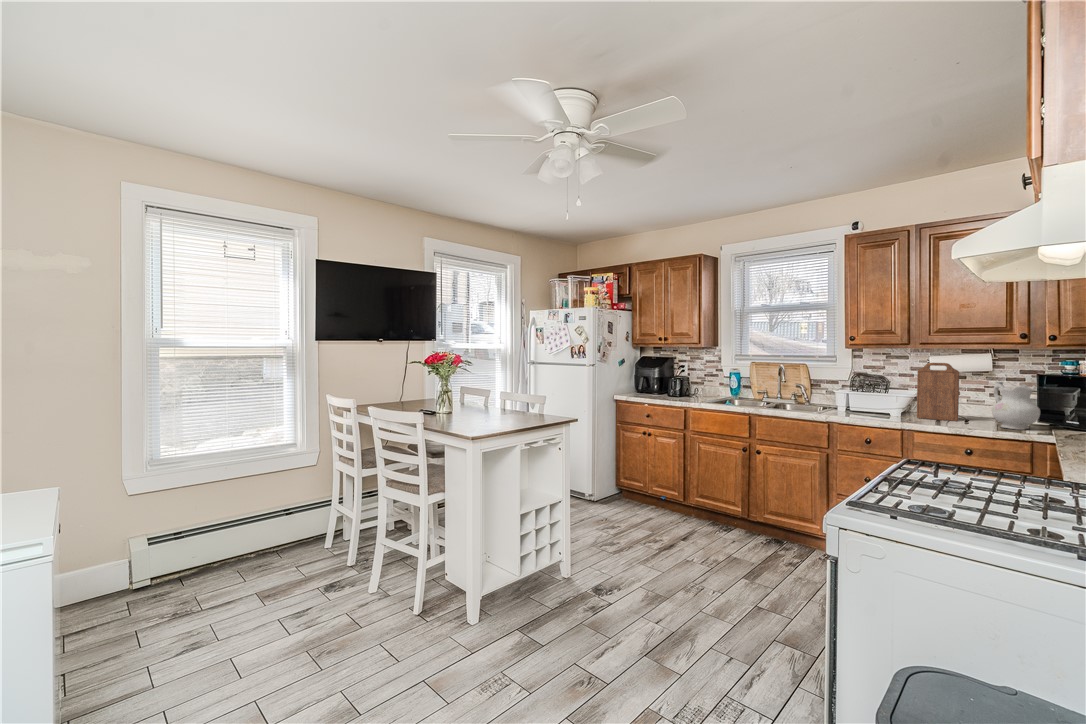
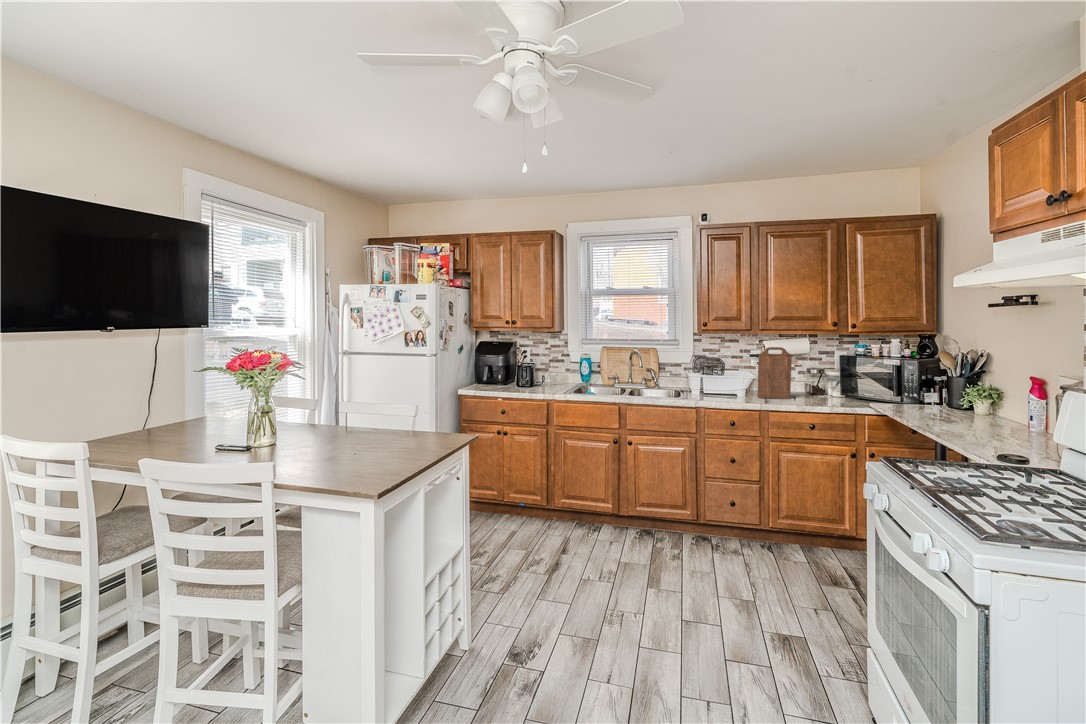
ceramic pitcher: present [992,382,1040,430] -> none [821,364,858,405]

